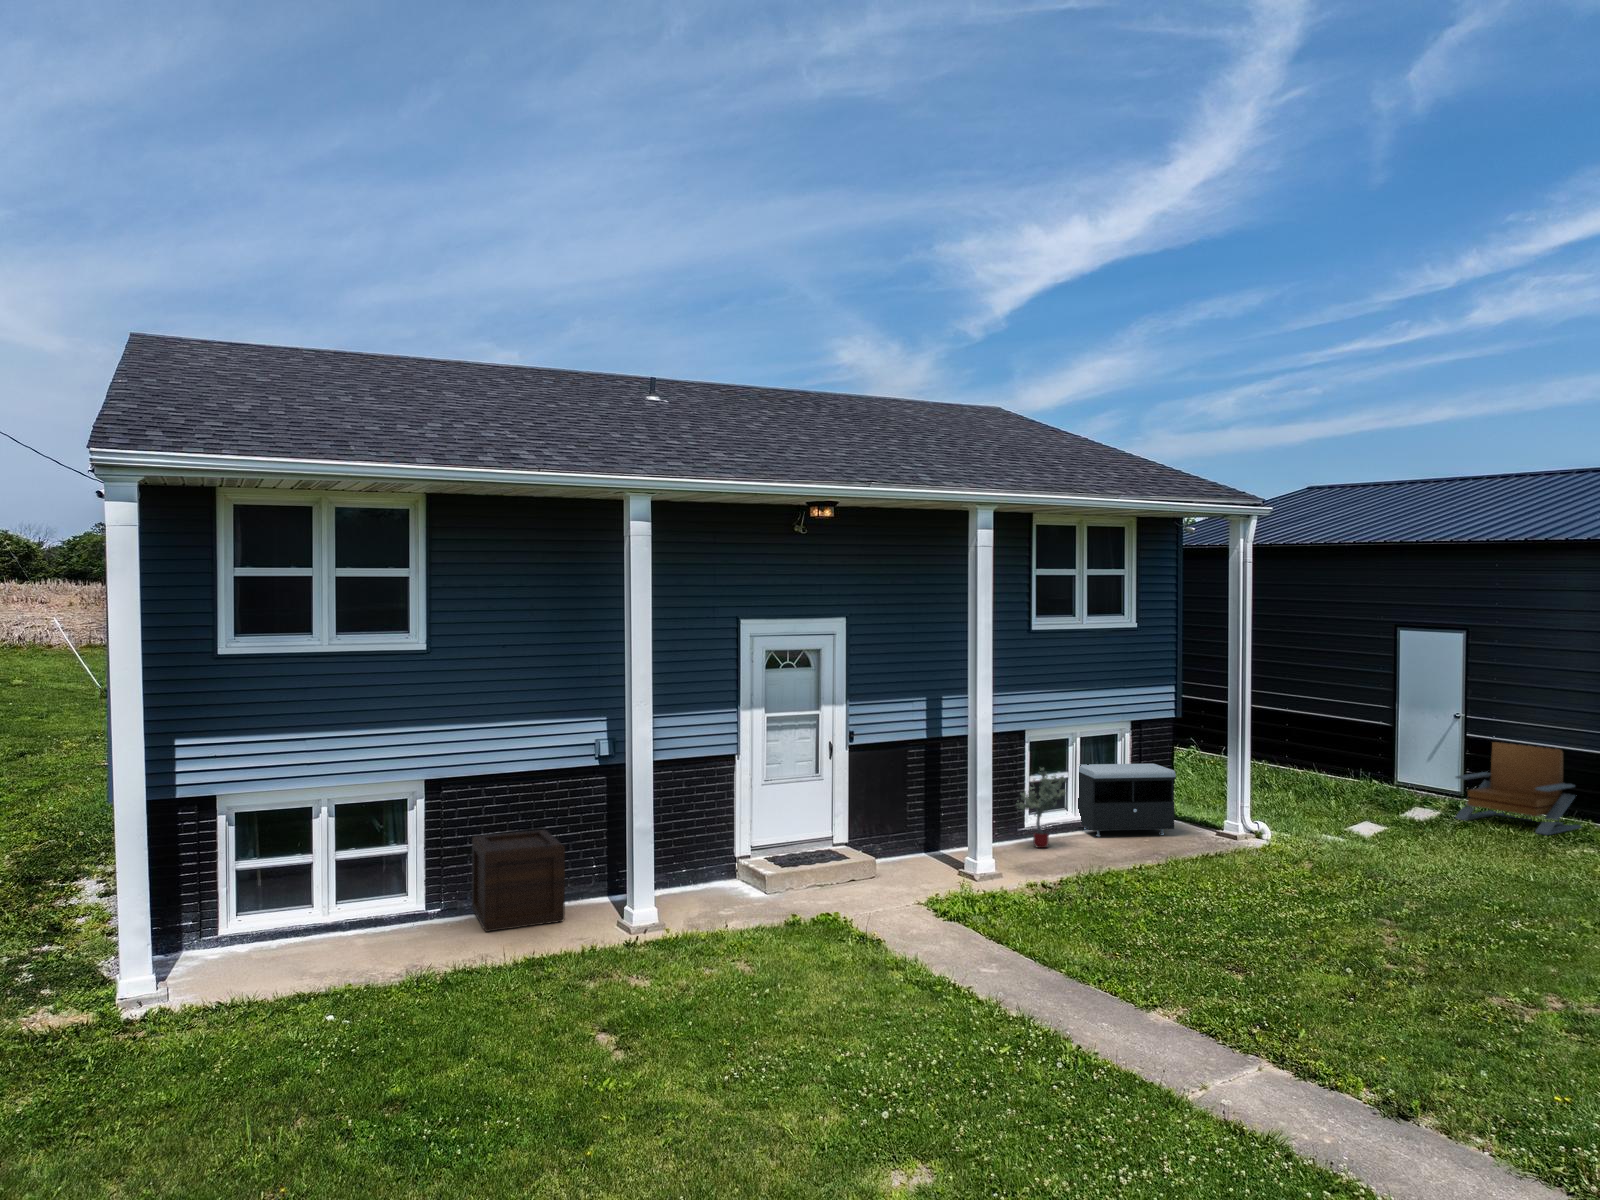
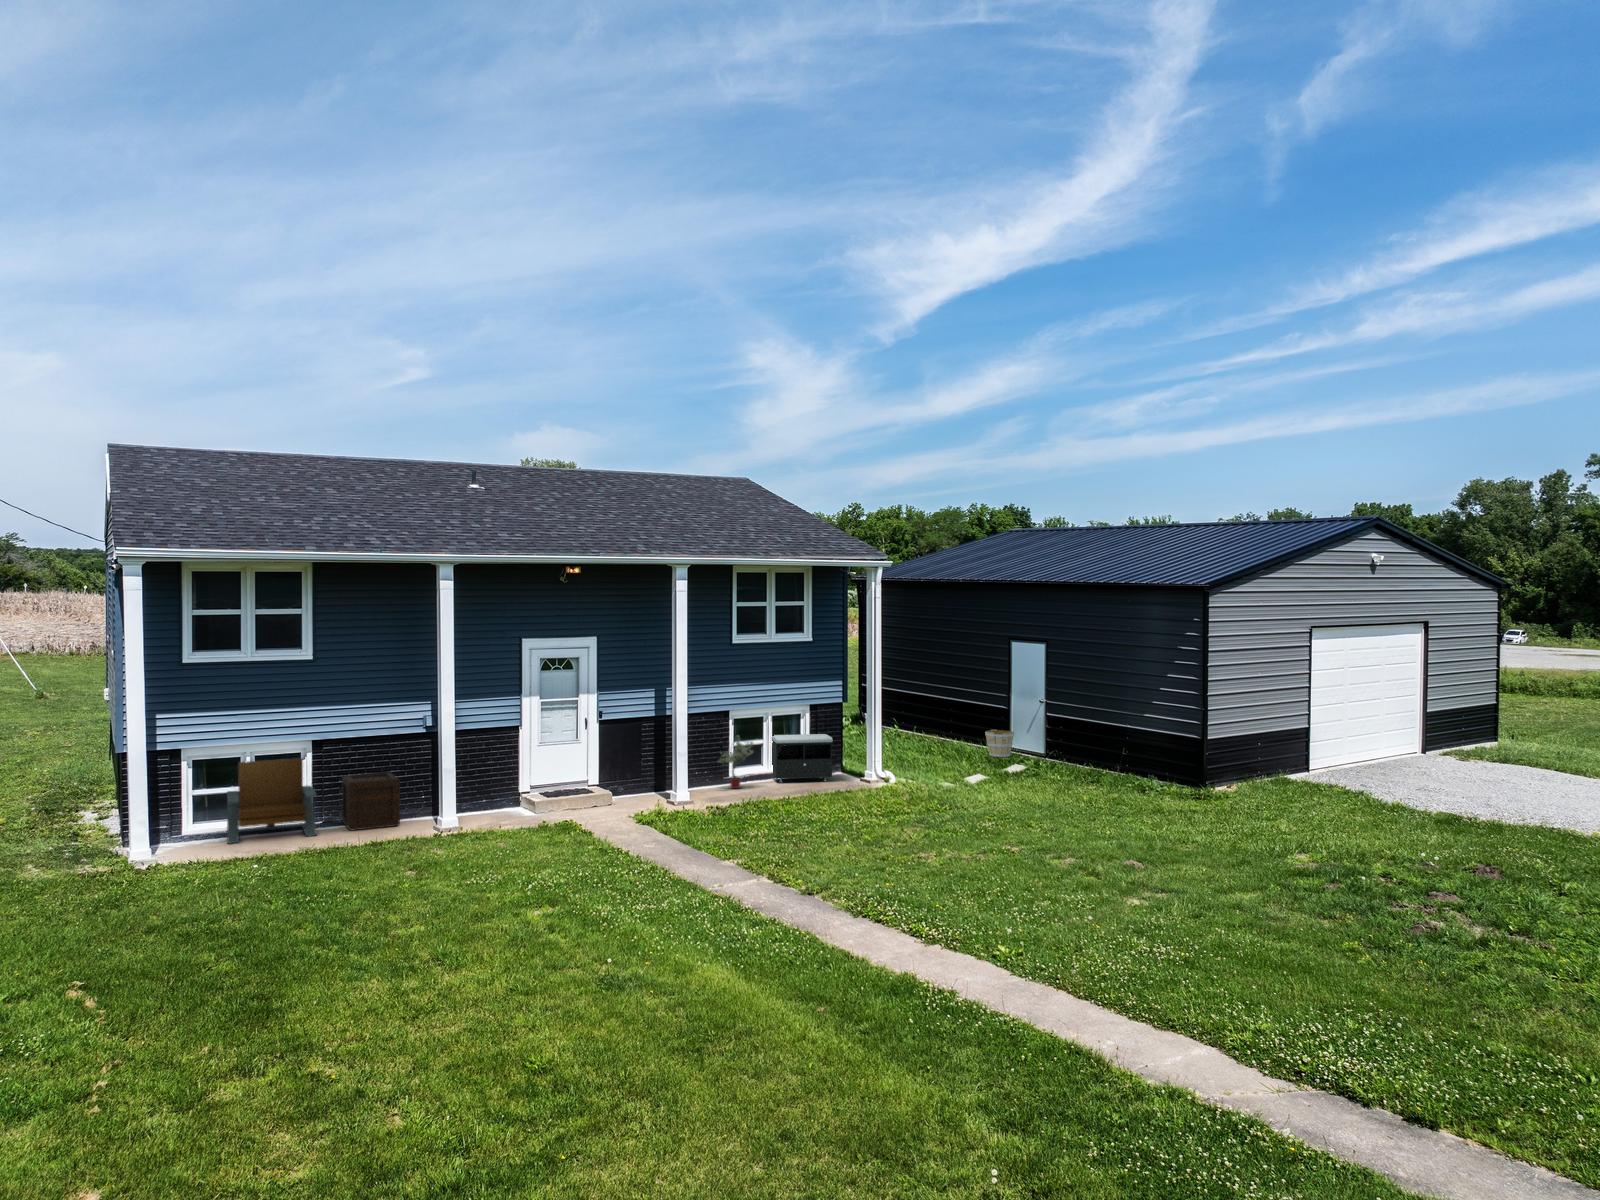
lounge chair: present [1455,742,1582,835] -> present [227,758,317,844]
wooden bucket: none [1336,754,1382,794] -> present [985,730,1014,757]

